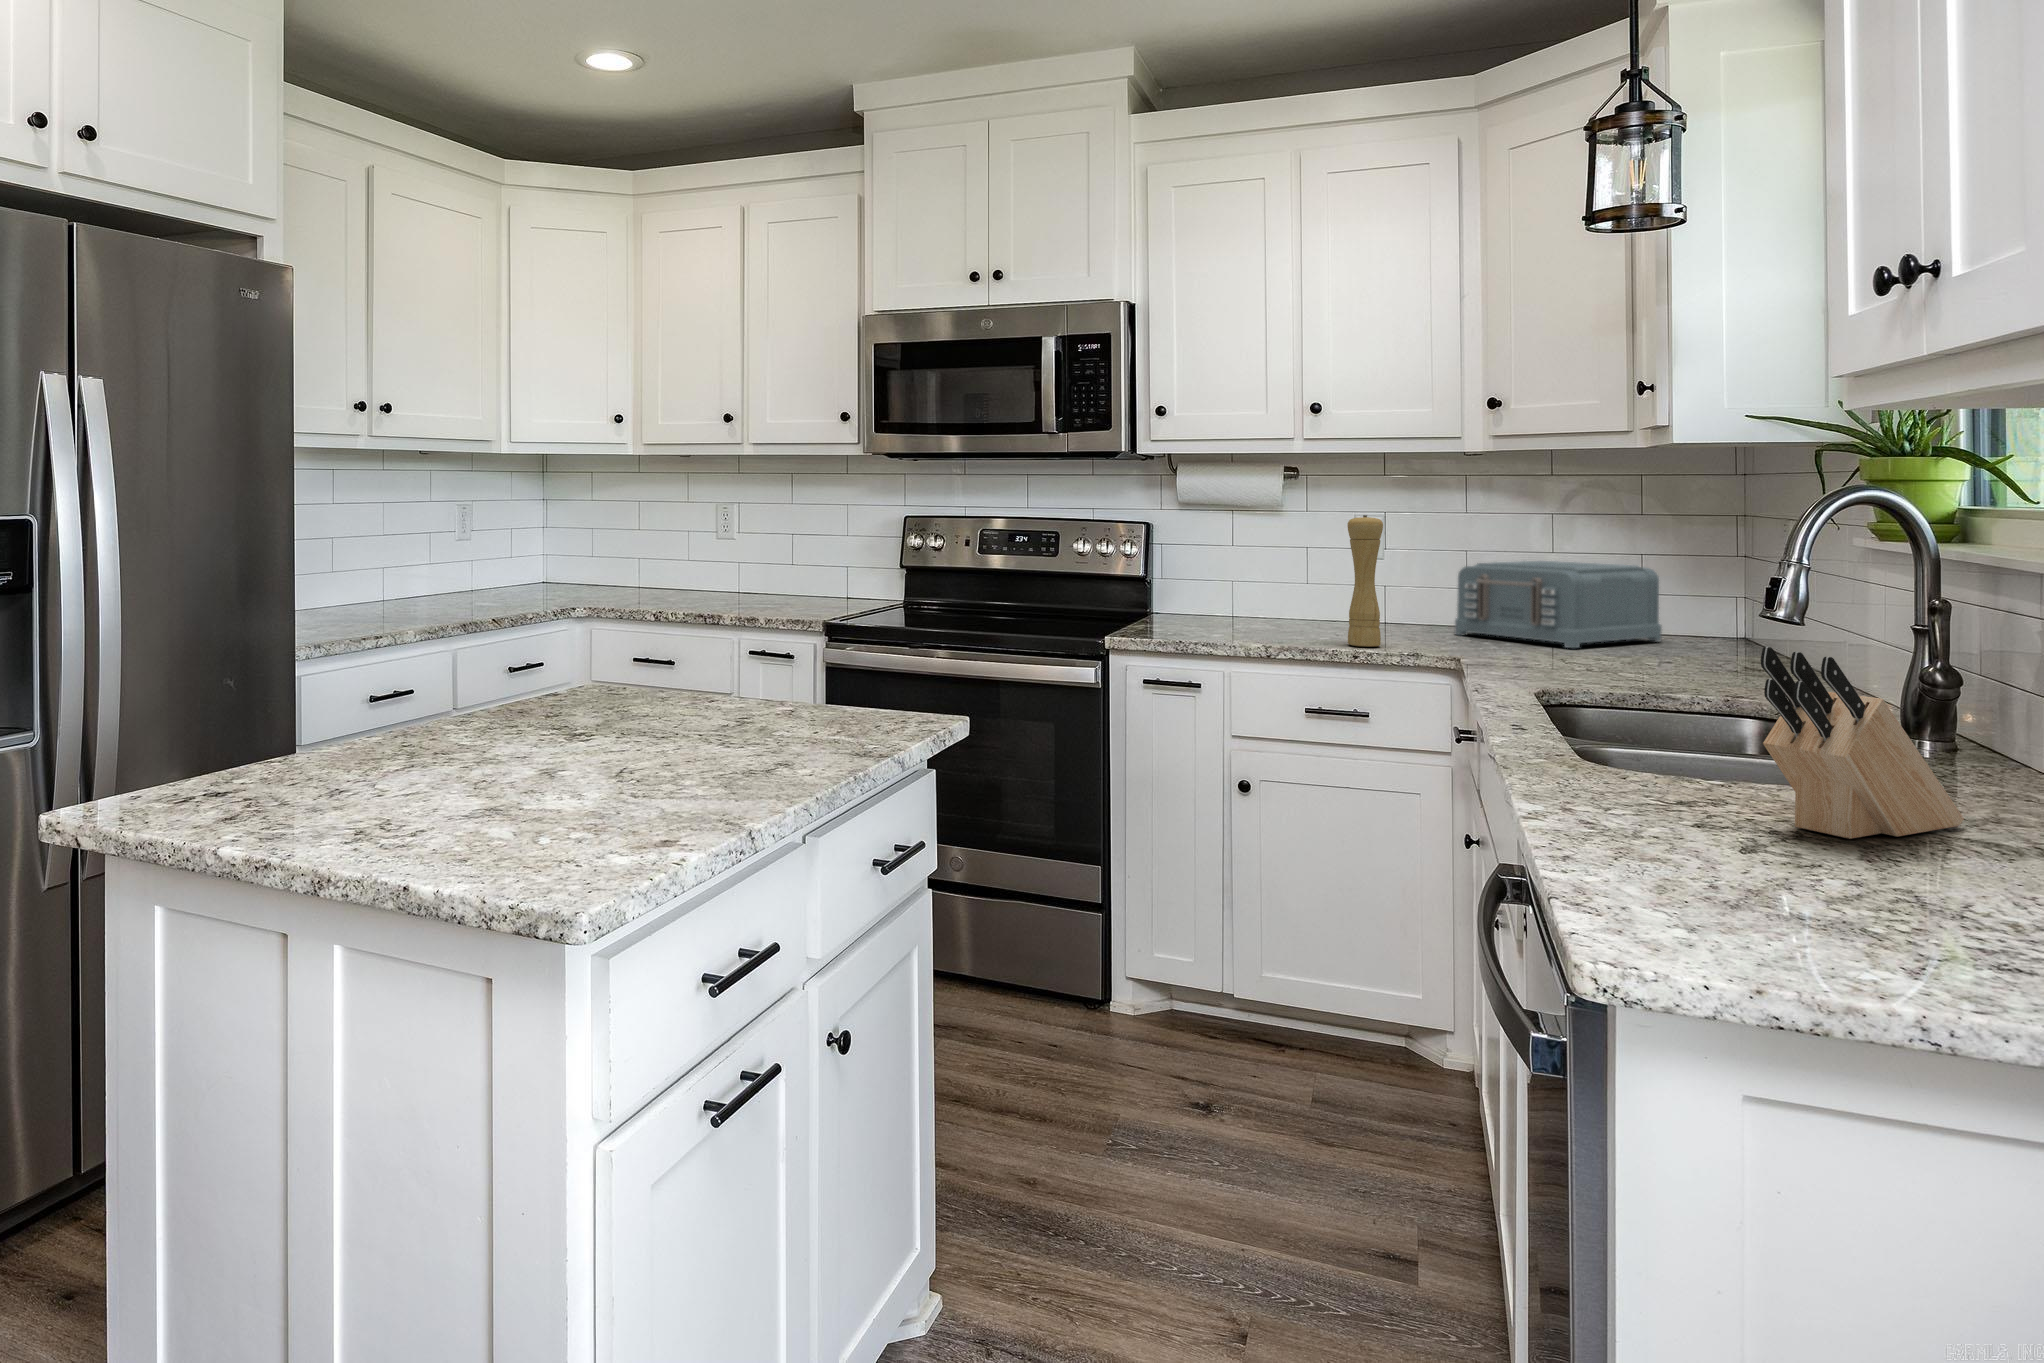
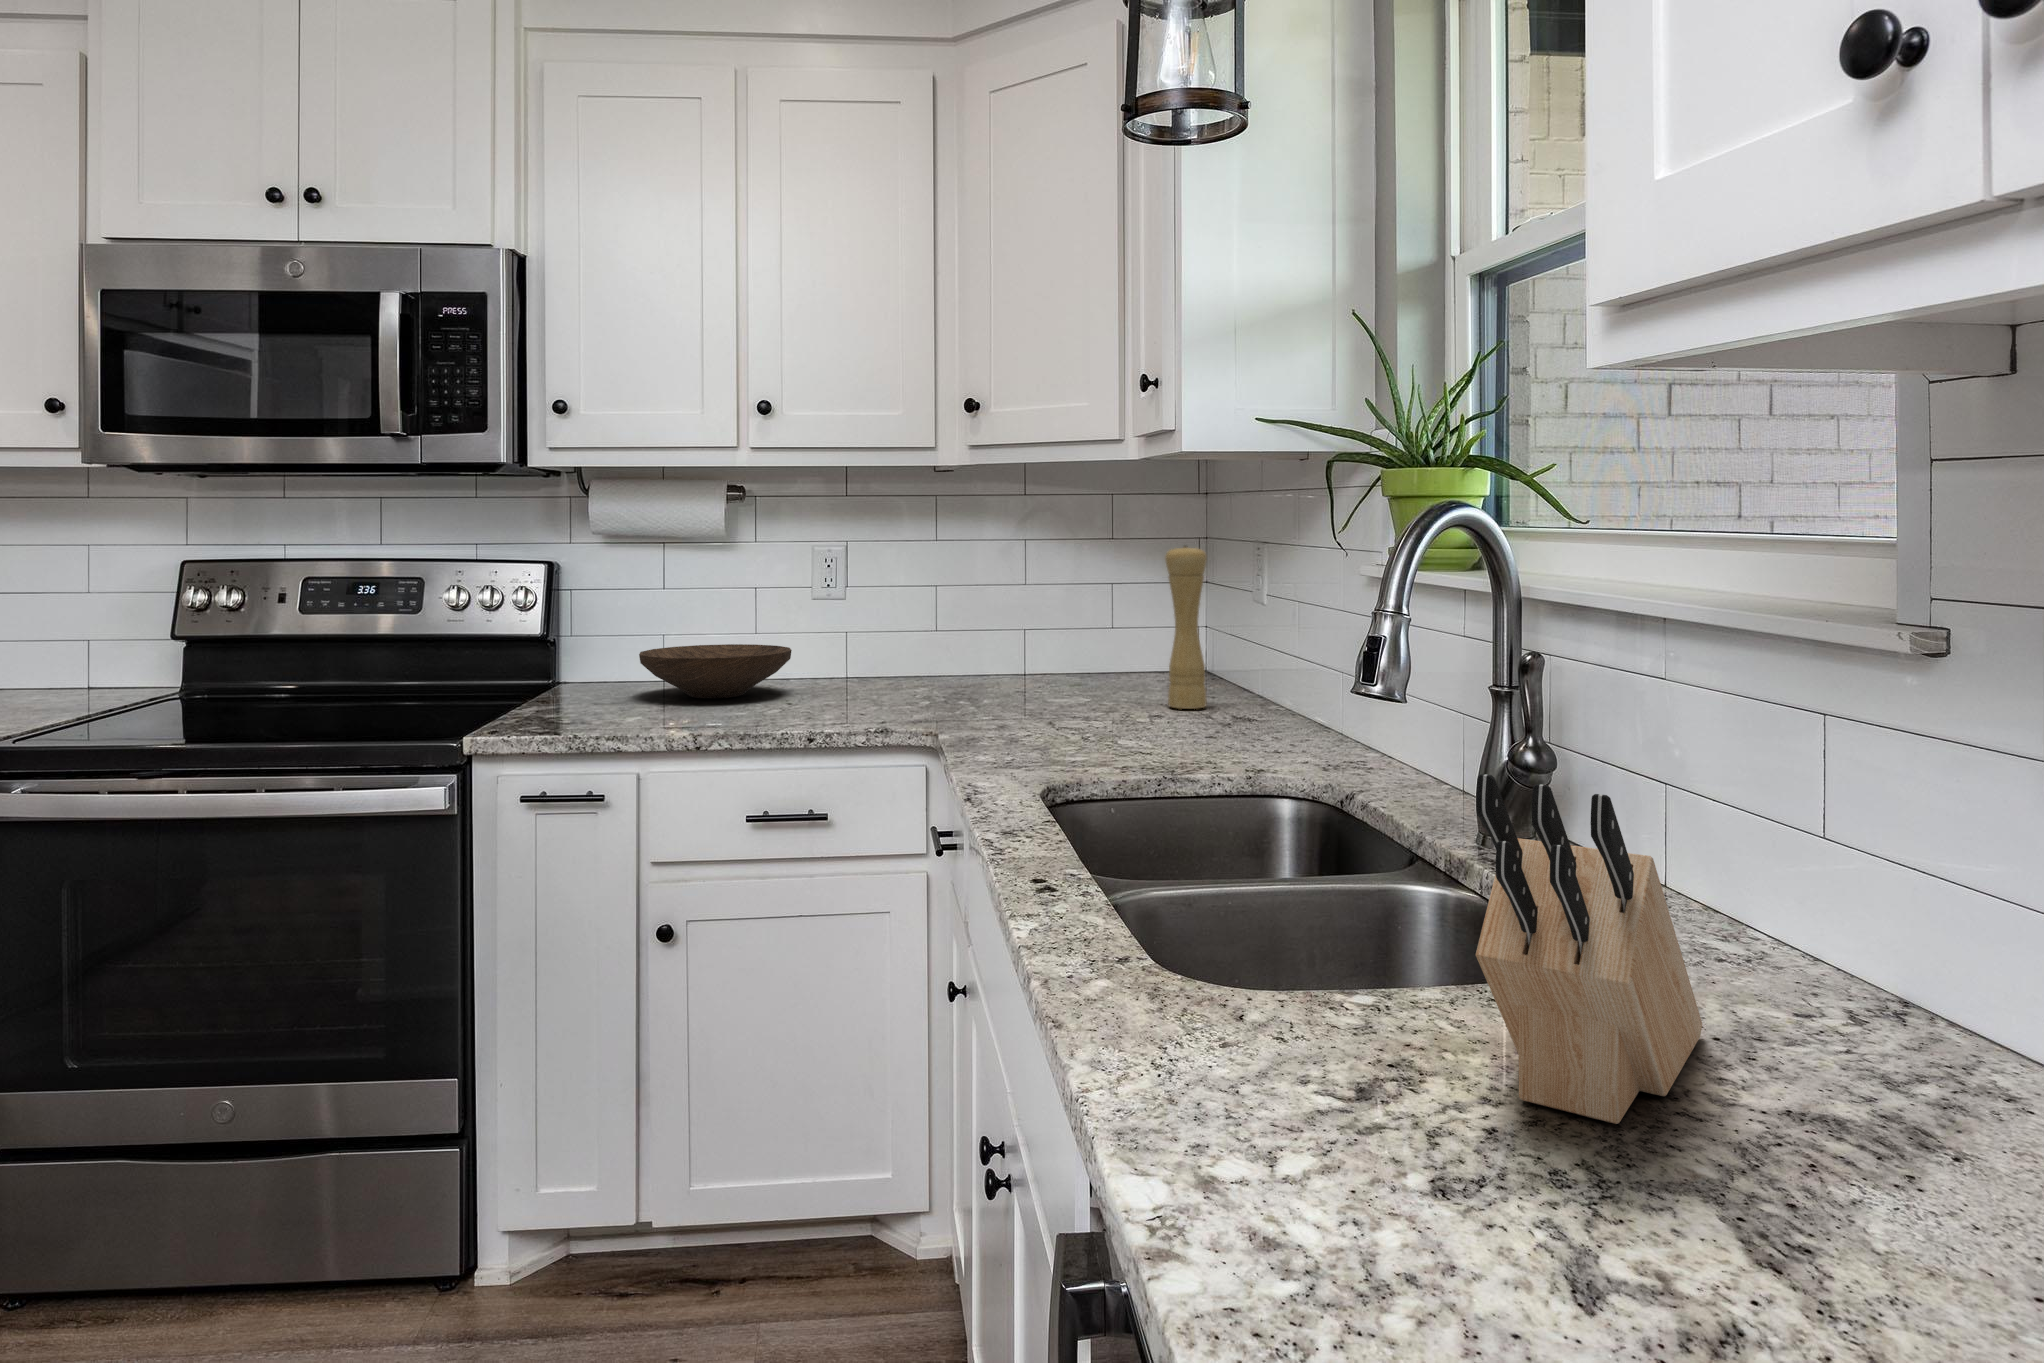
pepper mill: present [1347,515,1383,647] -> present [1165,545,1207,709]
toaster: present [1455,561,1662,648] -> none [931,600,1144,708]
wooden bowl: none [1215,587,1335,626] -> present [639,644,792,698]

